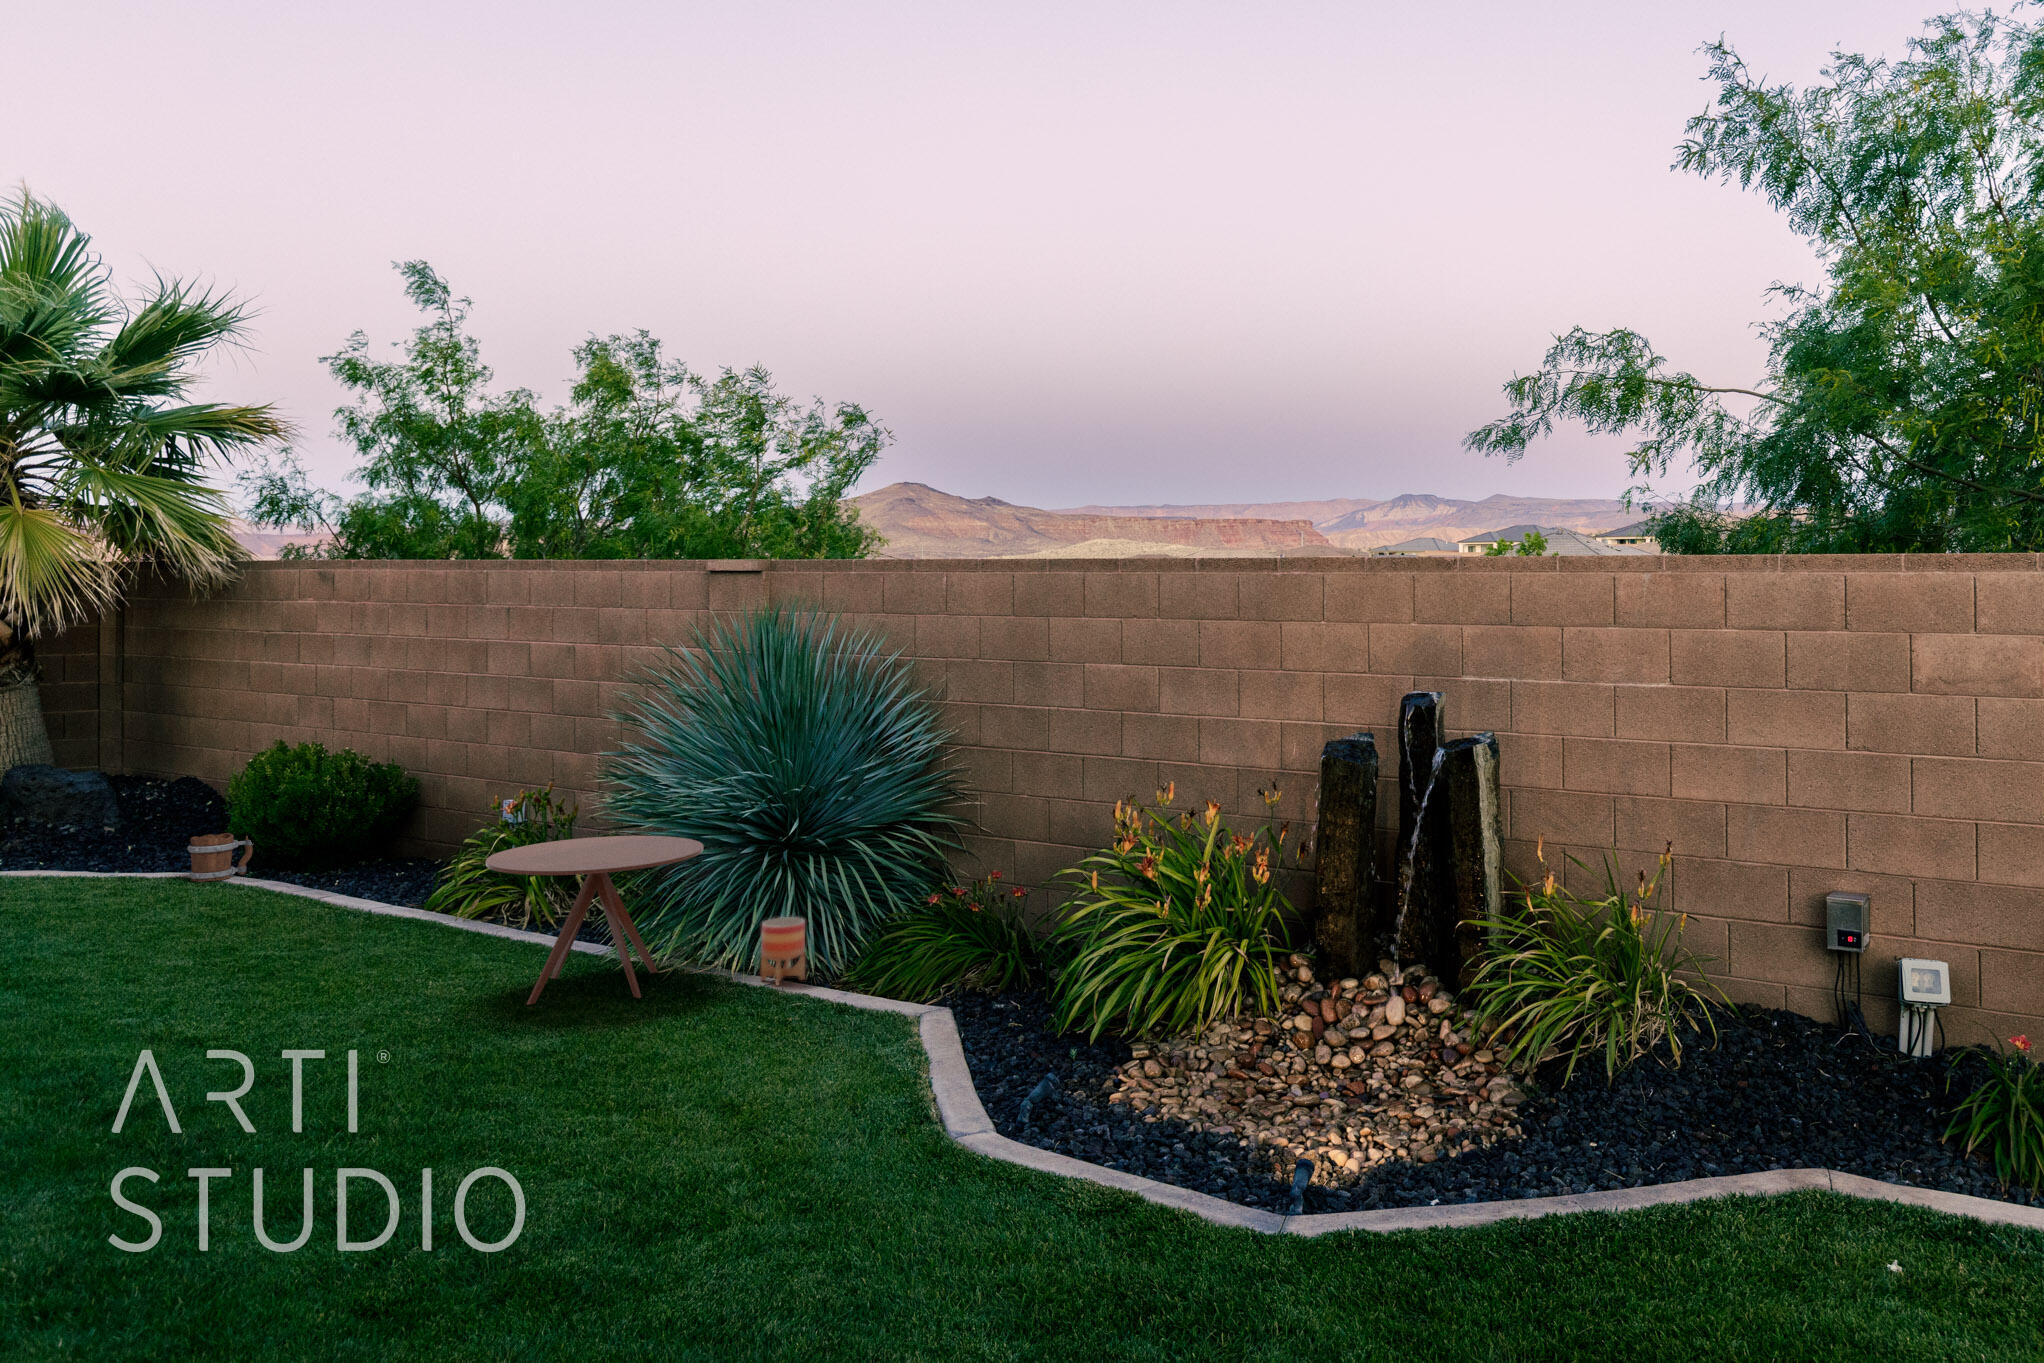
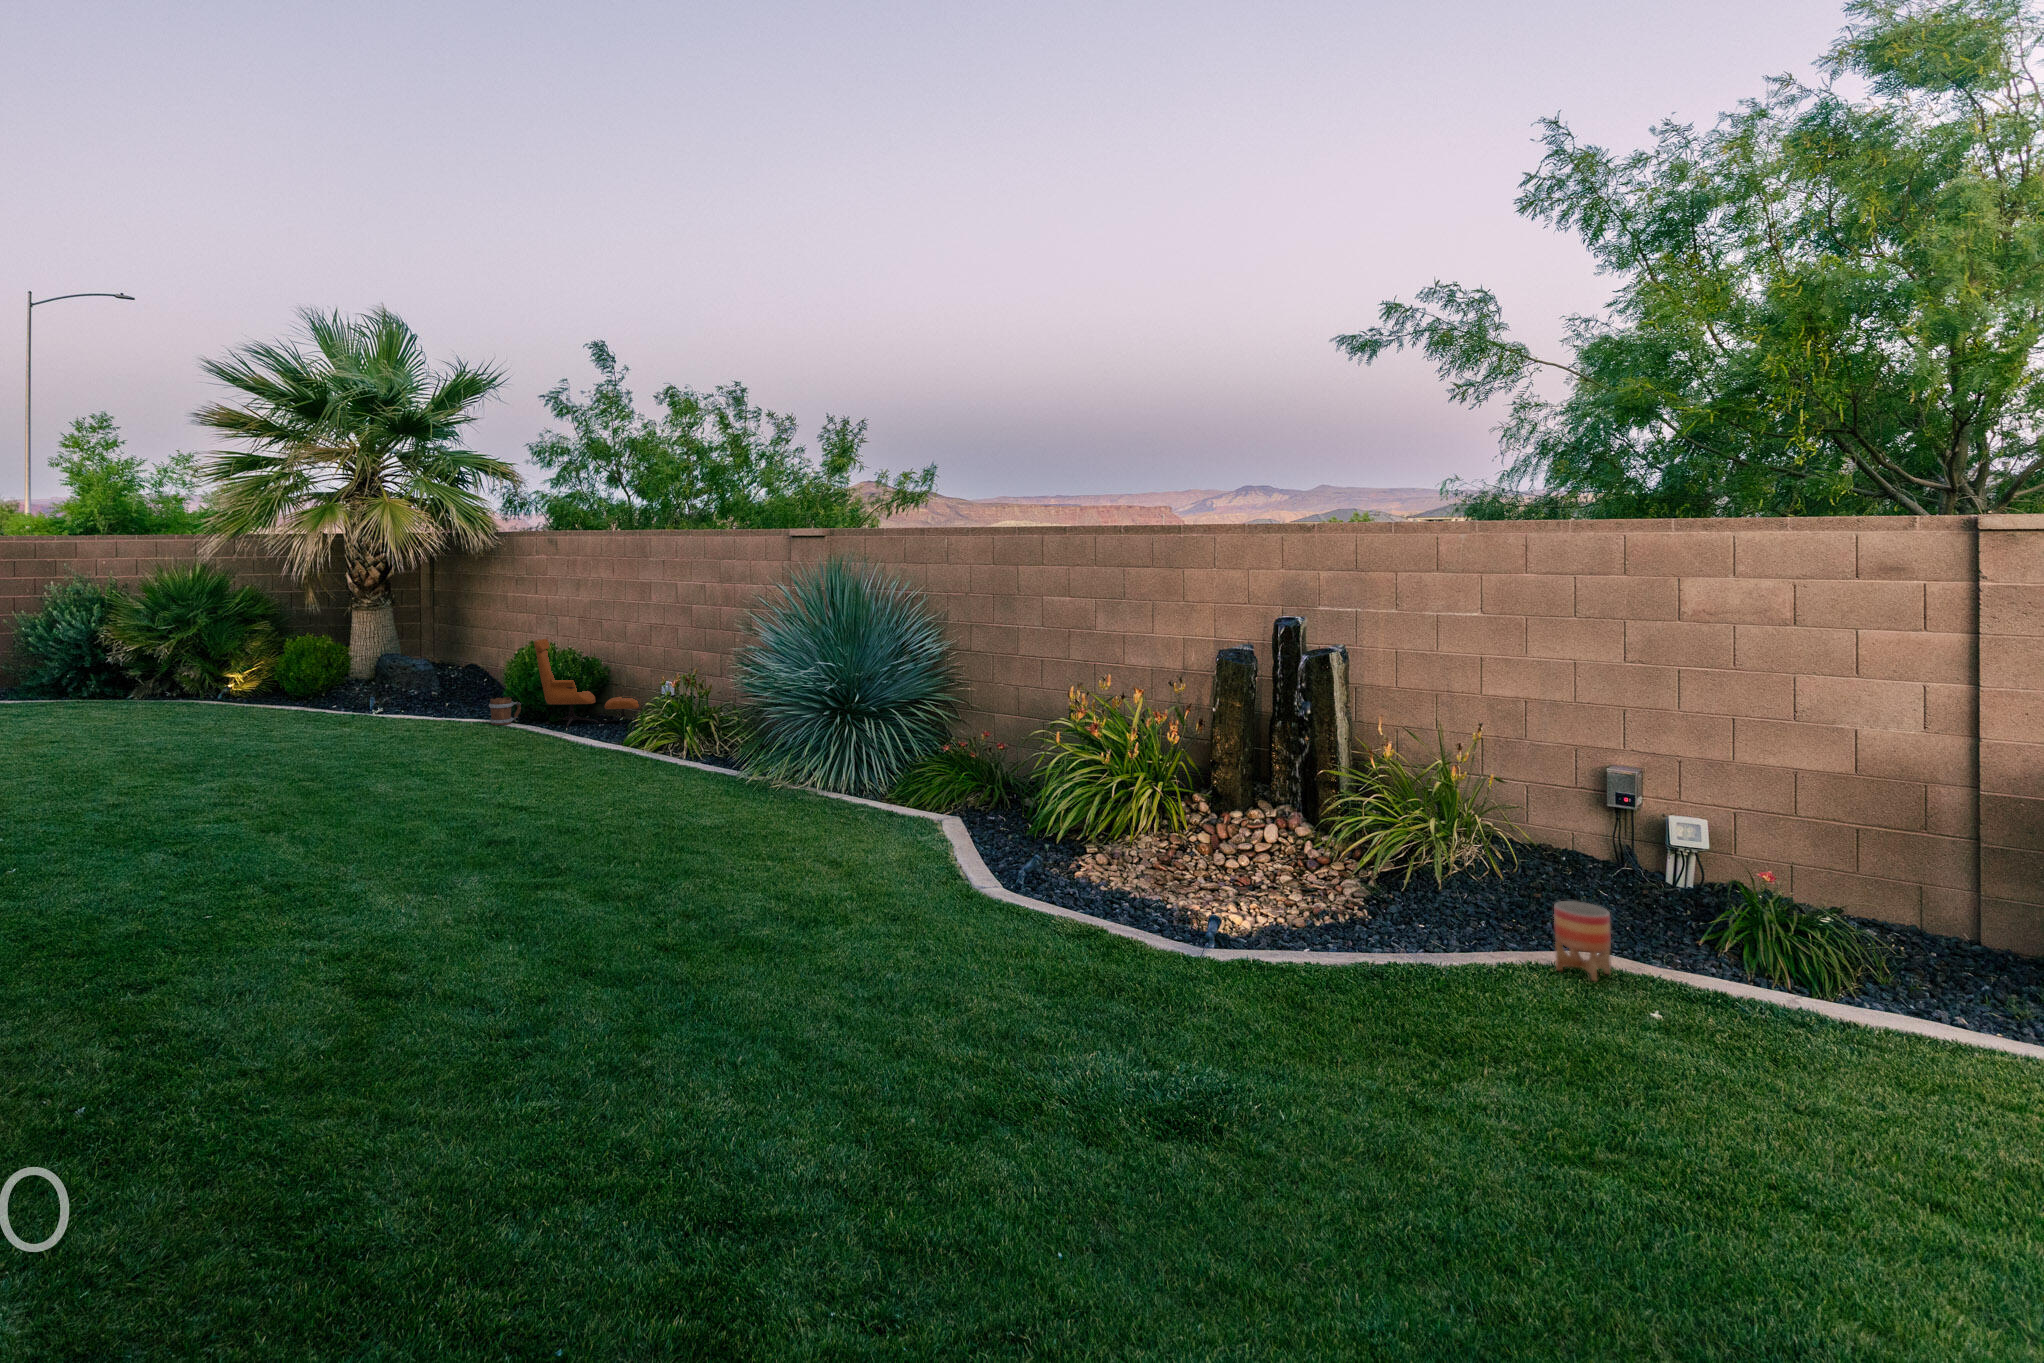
lounge chair: none [279,734,477,882] -> present [534,639,640,728]
round table: present [486,836,703,1005] -> none [682,704,802,802]
planter: present [761,917,805,986] -> present [1554,901,1611,981]

